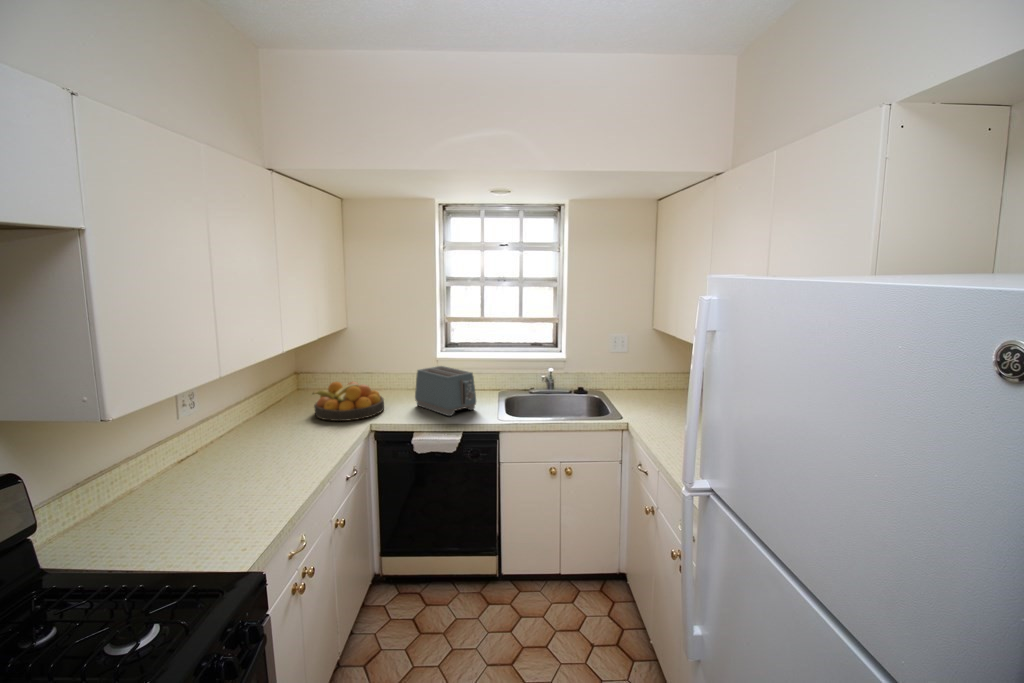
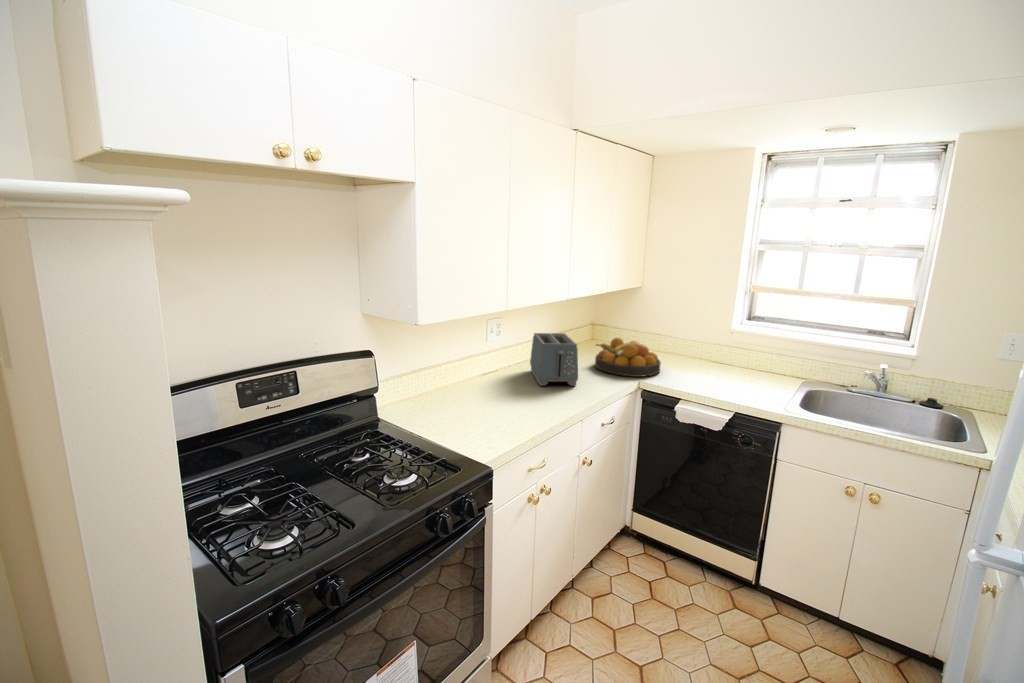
toaster: present [415,366,476,416] -> present [530,333,578,386]

